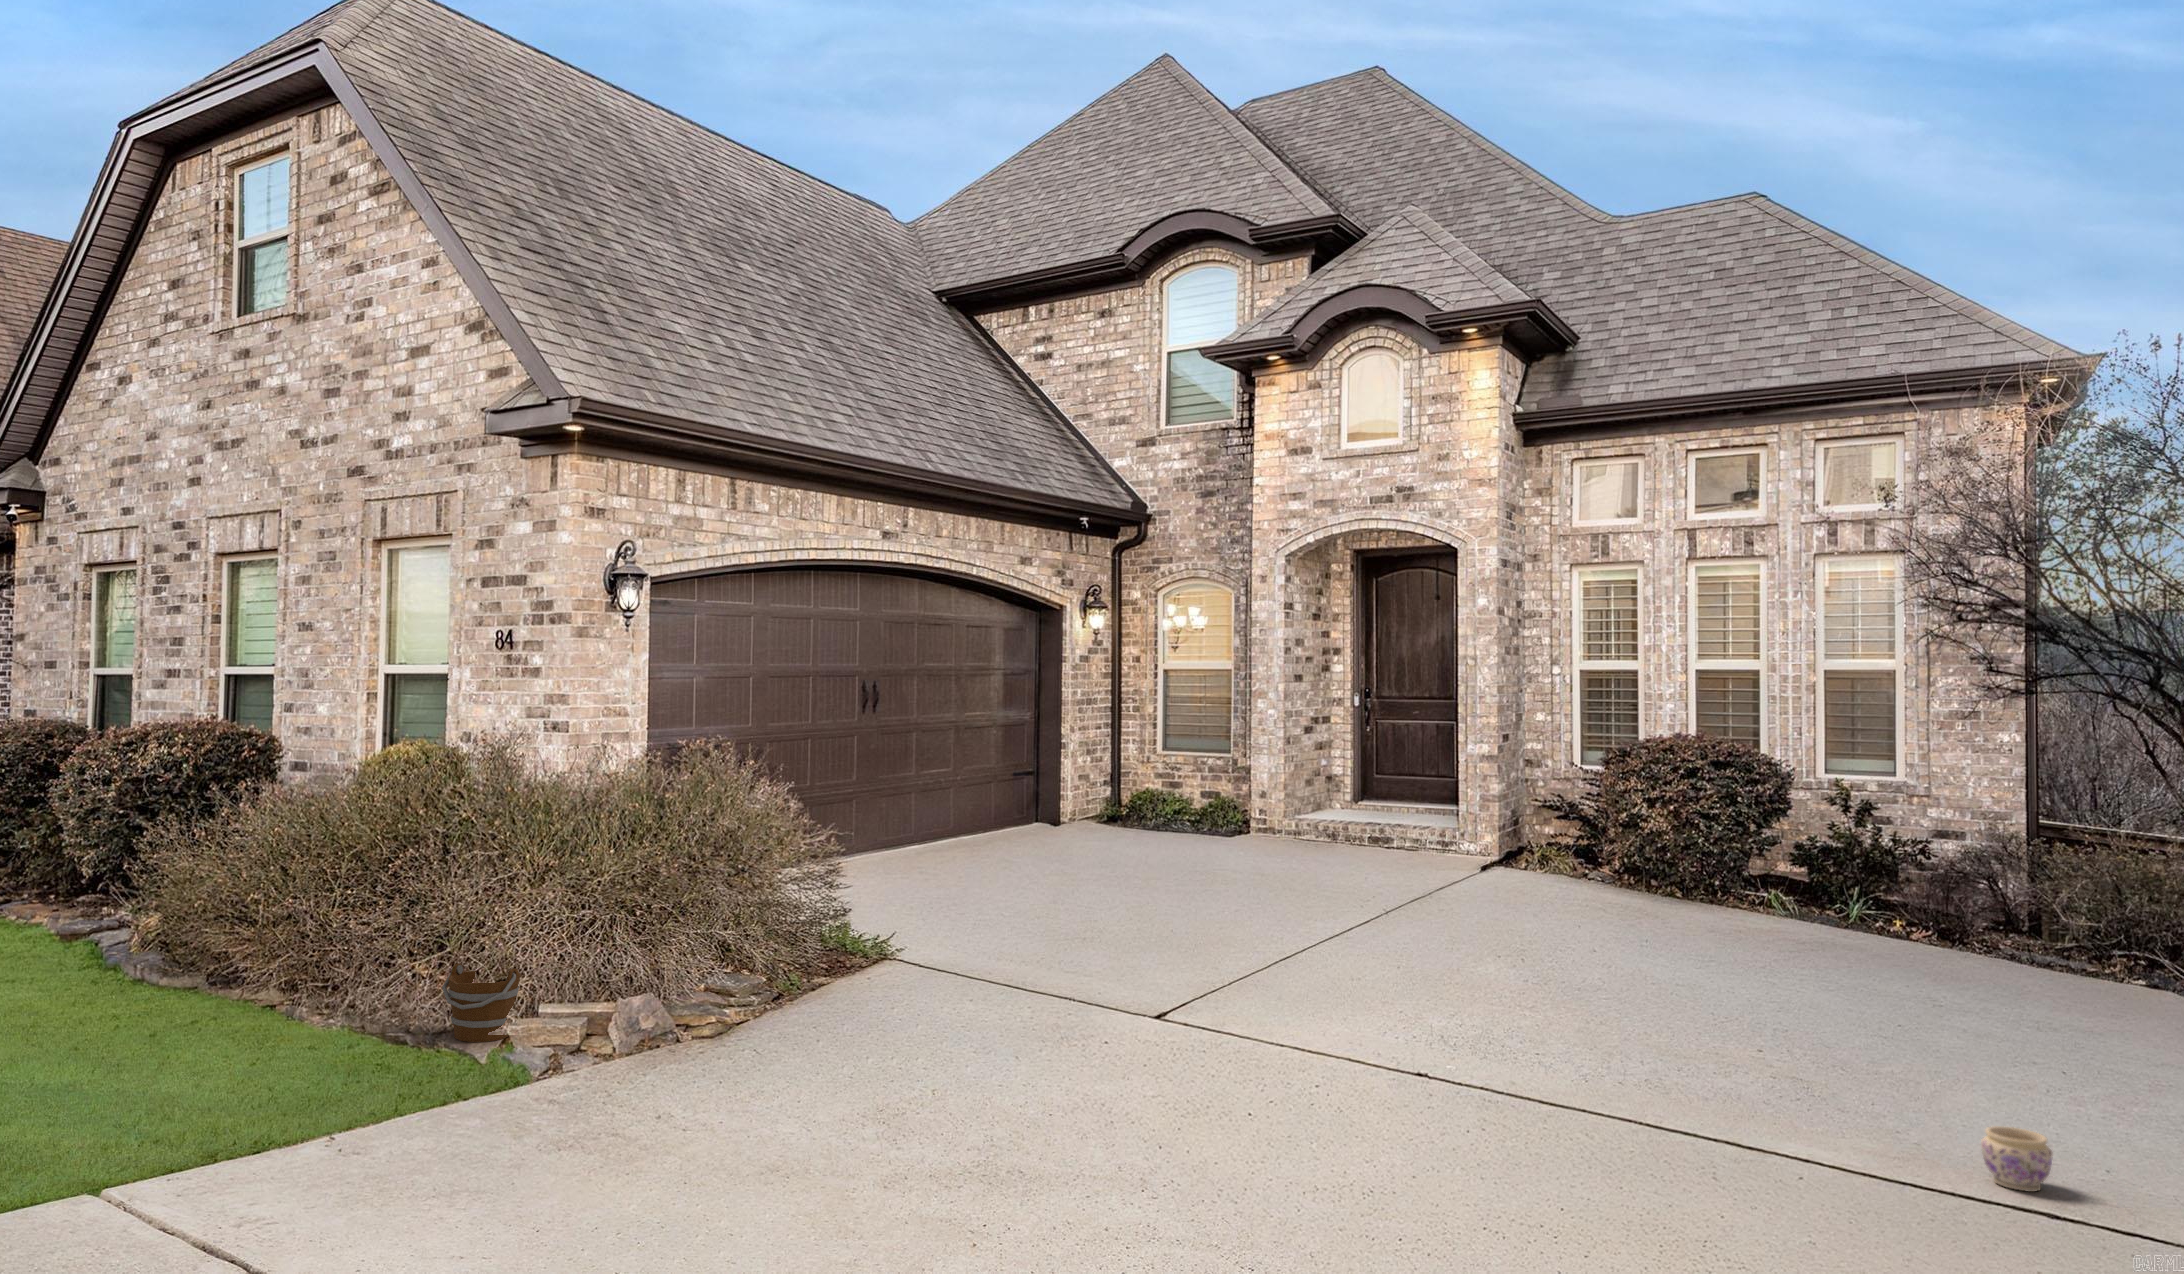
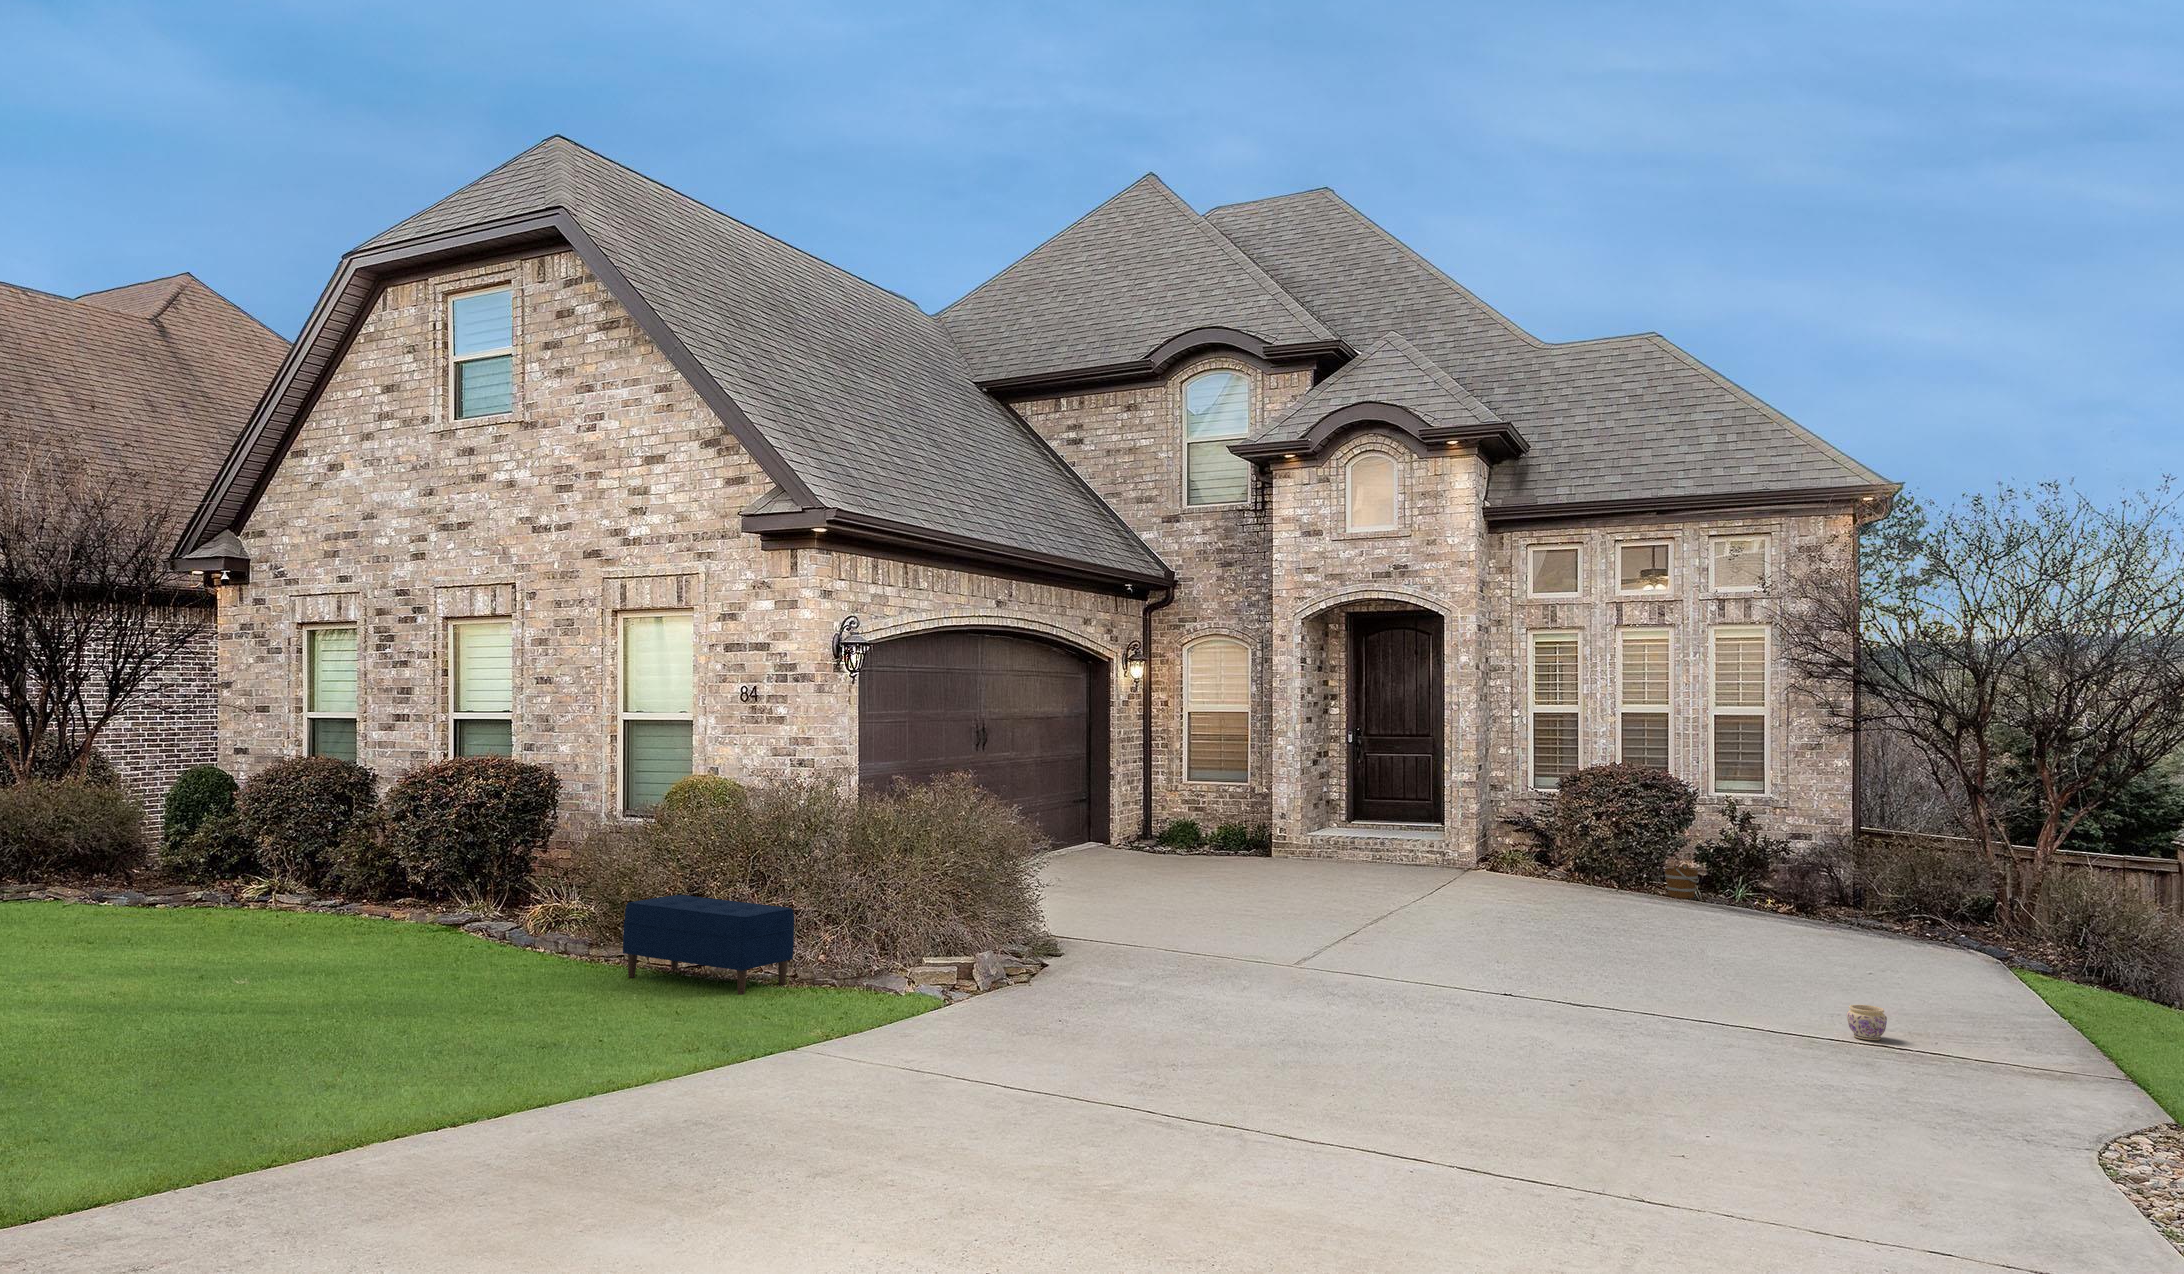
bench: none [195,895,411,1041] -> present [623,895,794,995]
bucket: present [442,963,521,1042] -> present [1664,864,1699,898]

